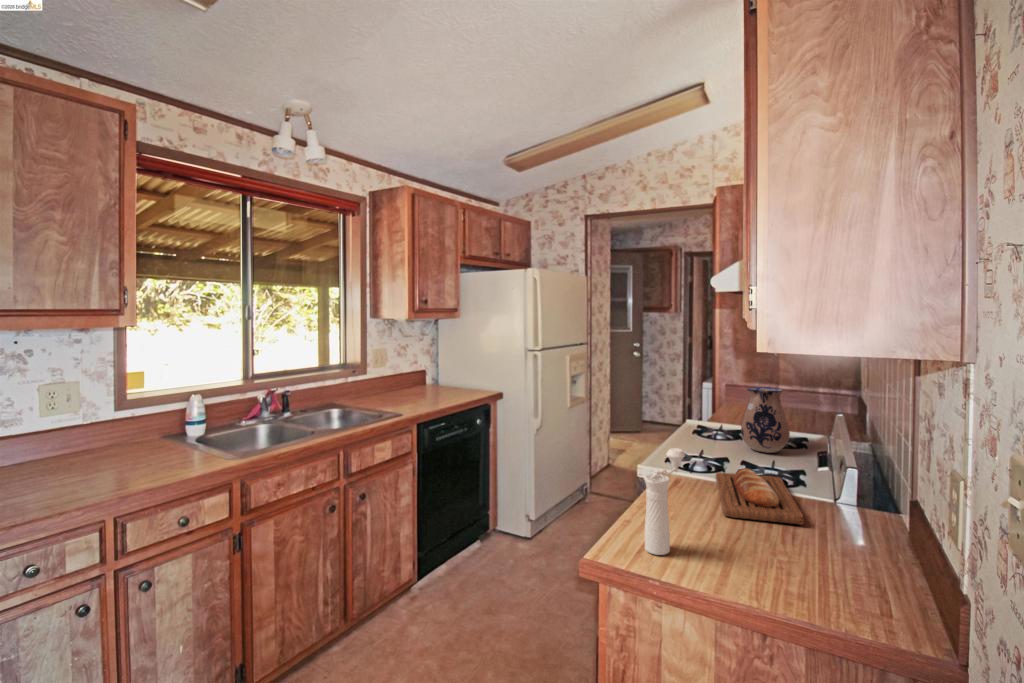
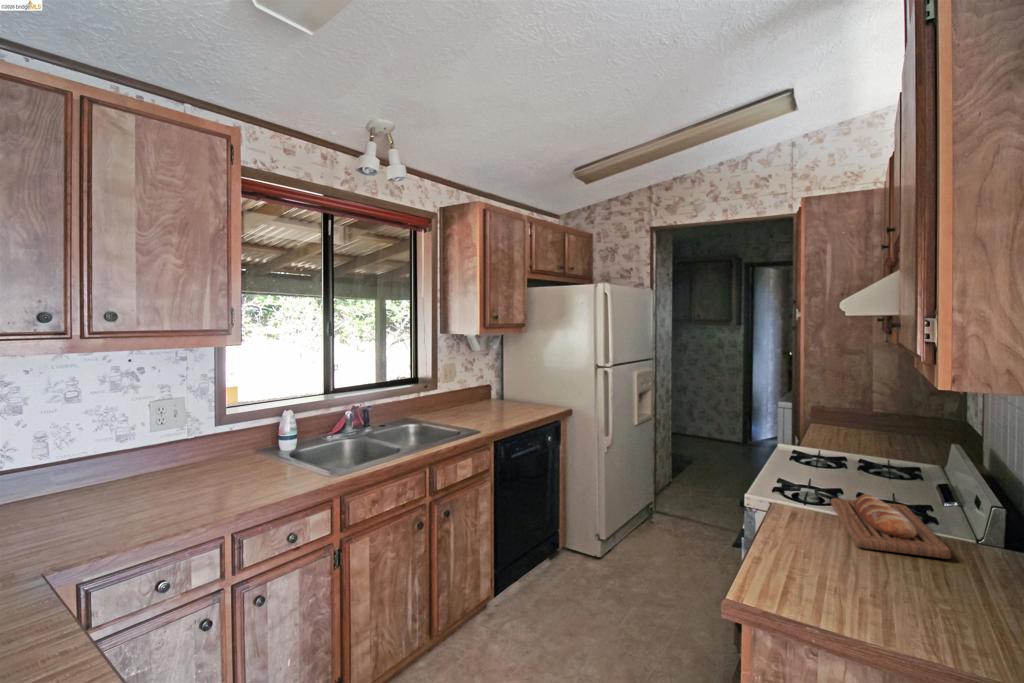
ceramic pitcher: present [741,387,790,453] -> none [846,406,903,477]
pepper mill: present [644,448,685,555] -> none [781,475,821,589]

